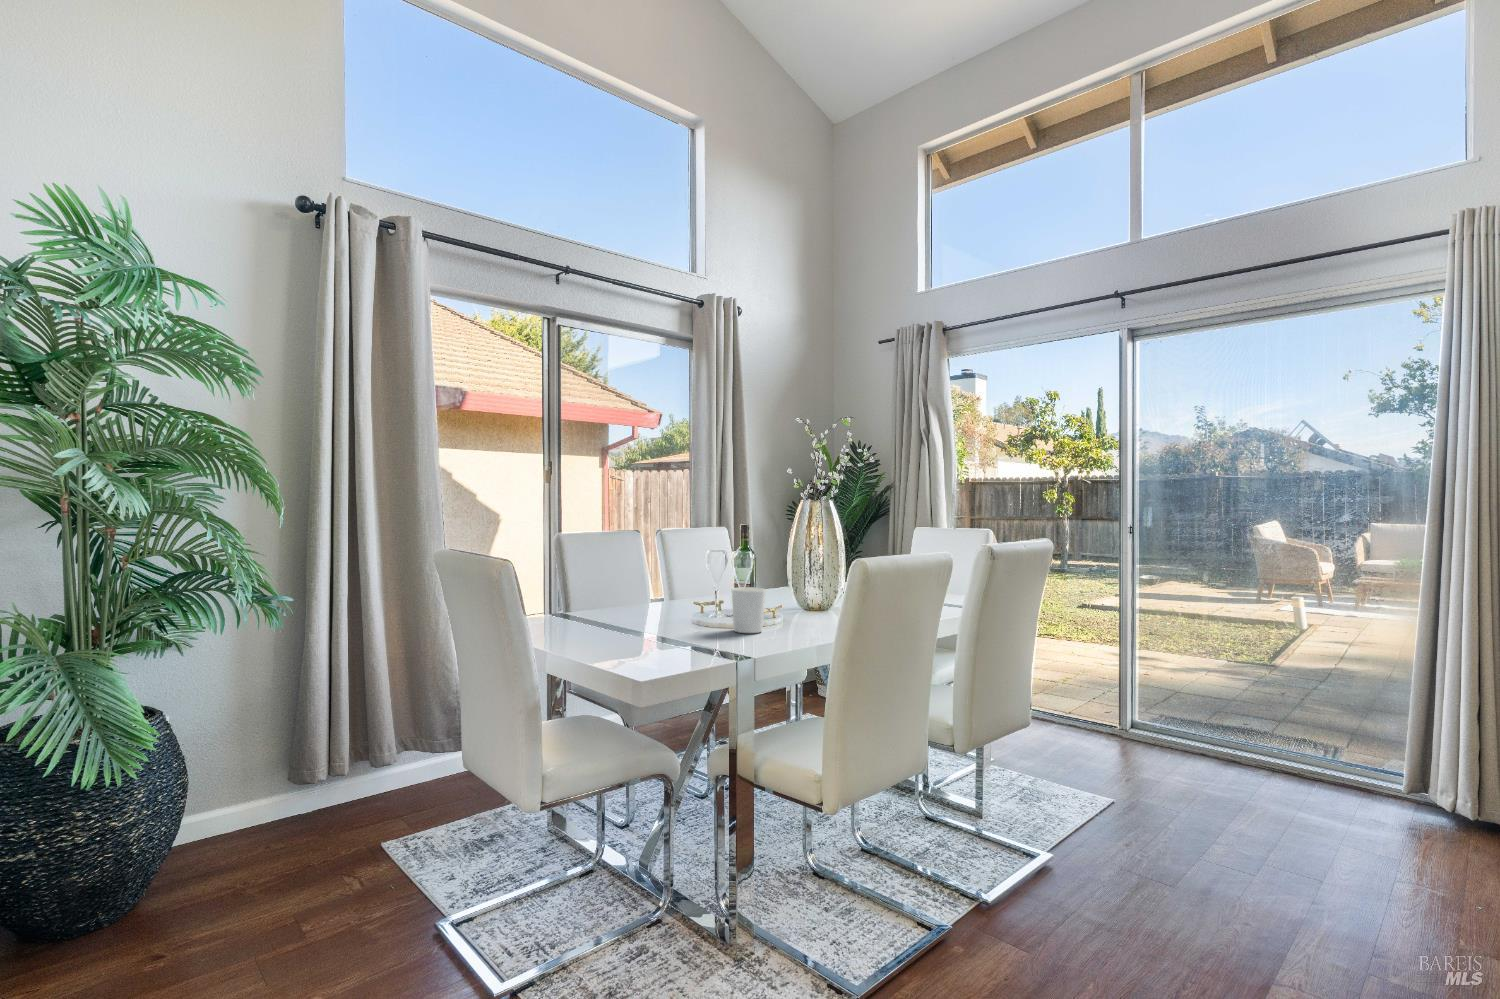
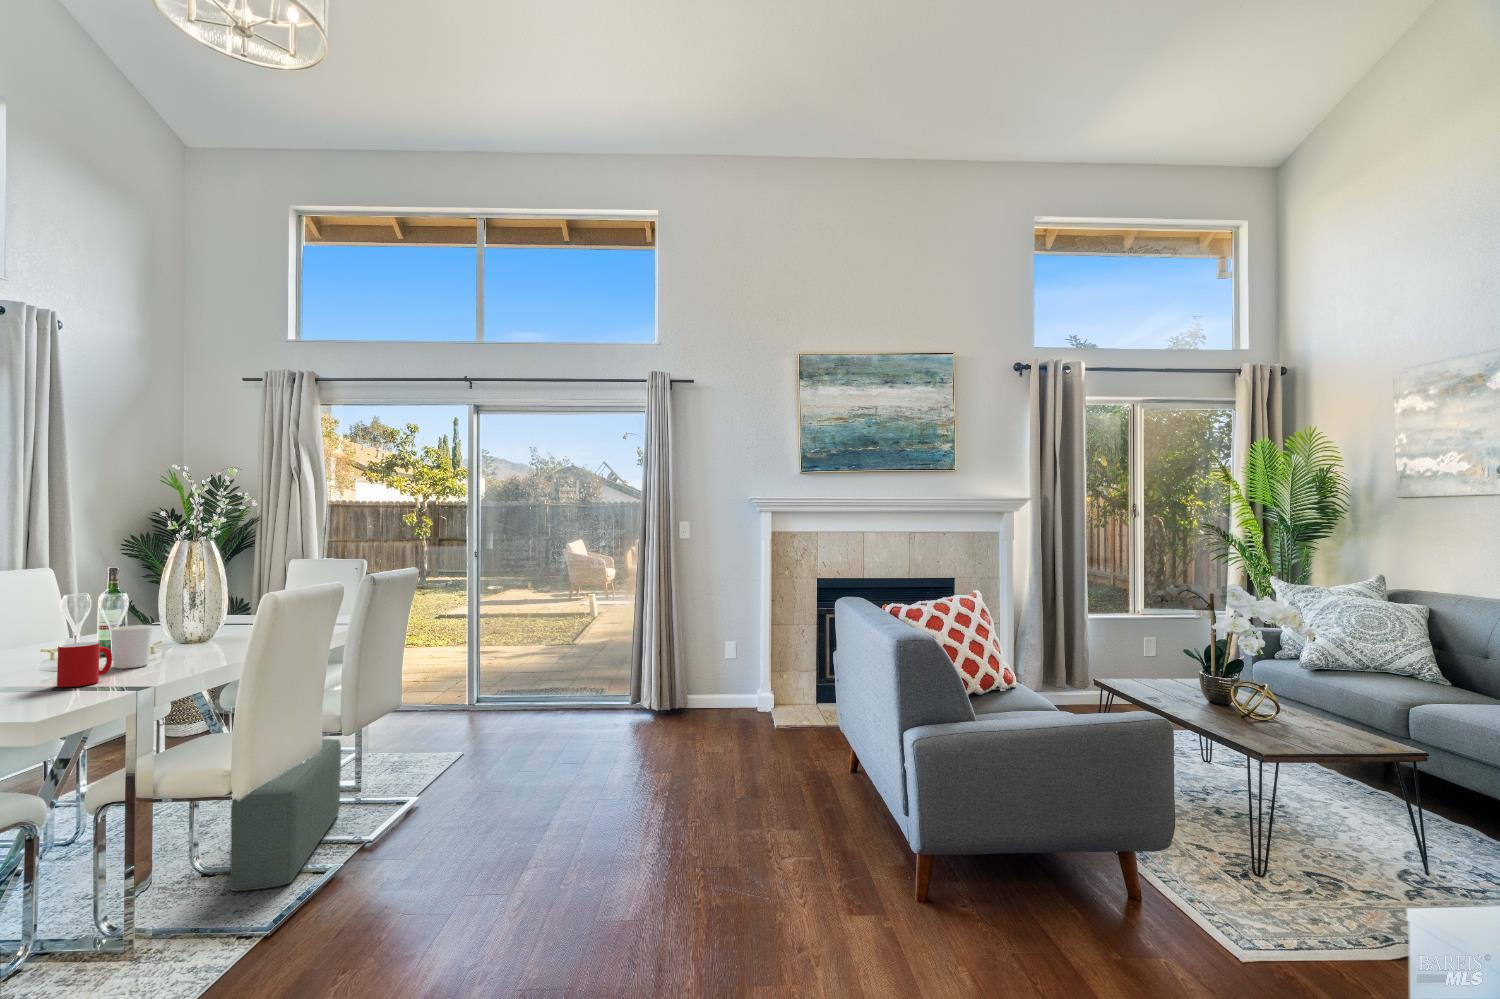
cup: none [680,601,725,648] -> present [57,642,112,687]
pouf: none [836,741,959,926] -> present [230,739,341,891]

